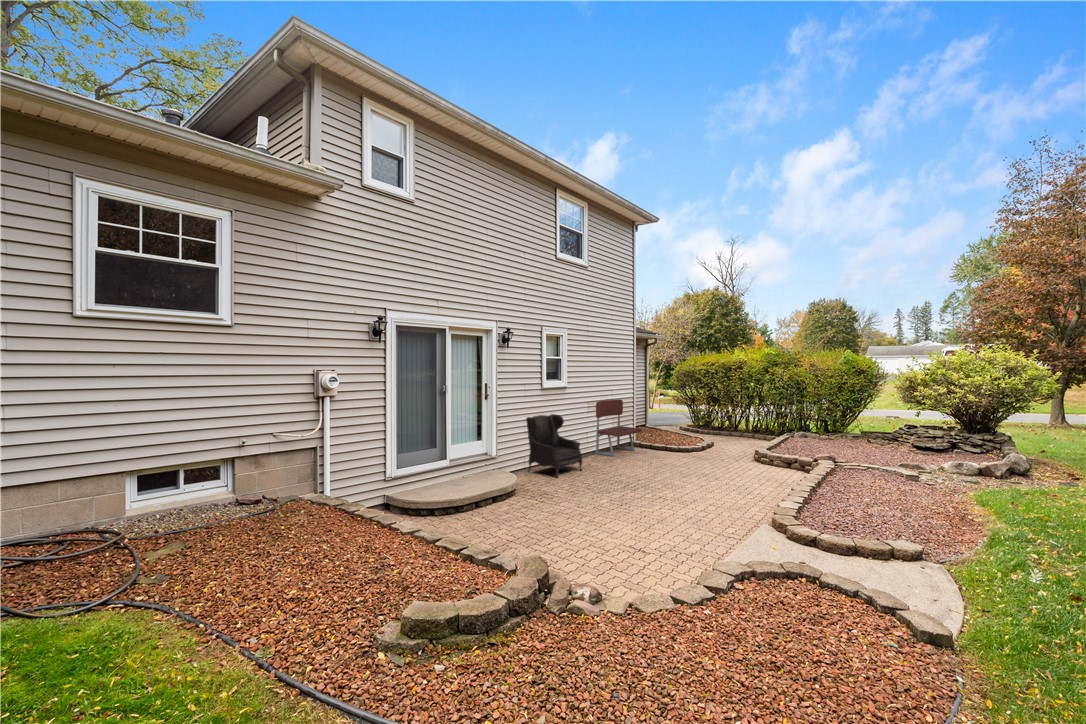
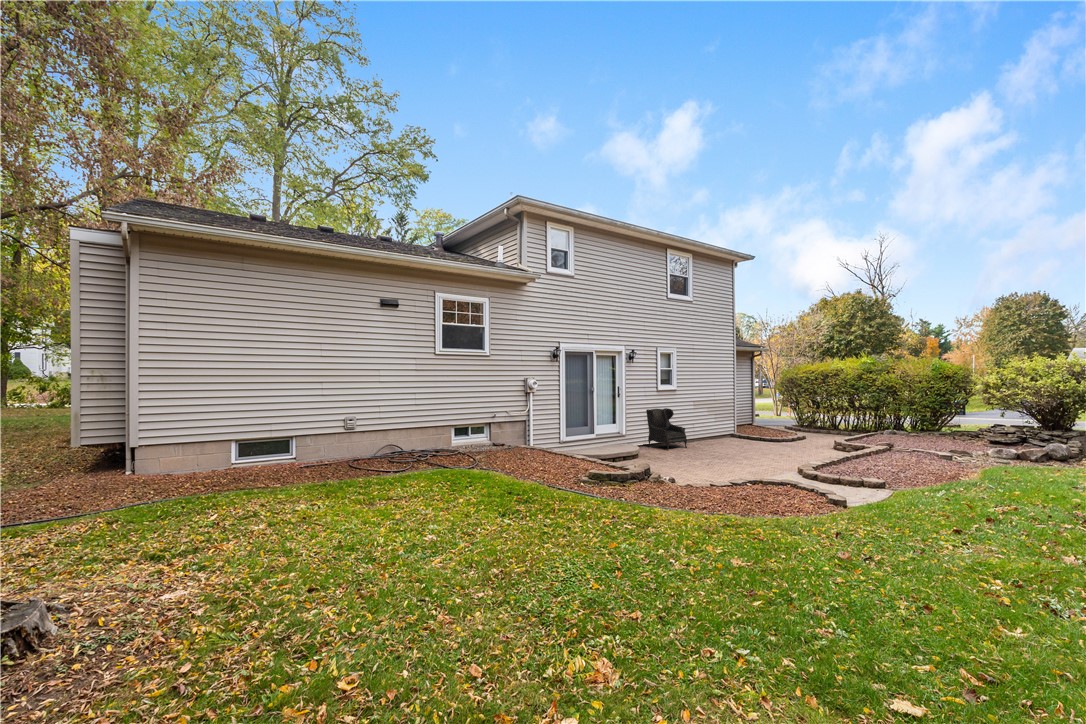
bench: present [595,400,642,457] -> none [700,400,738,442]

